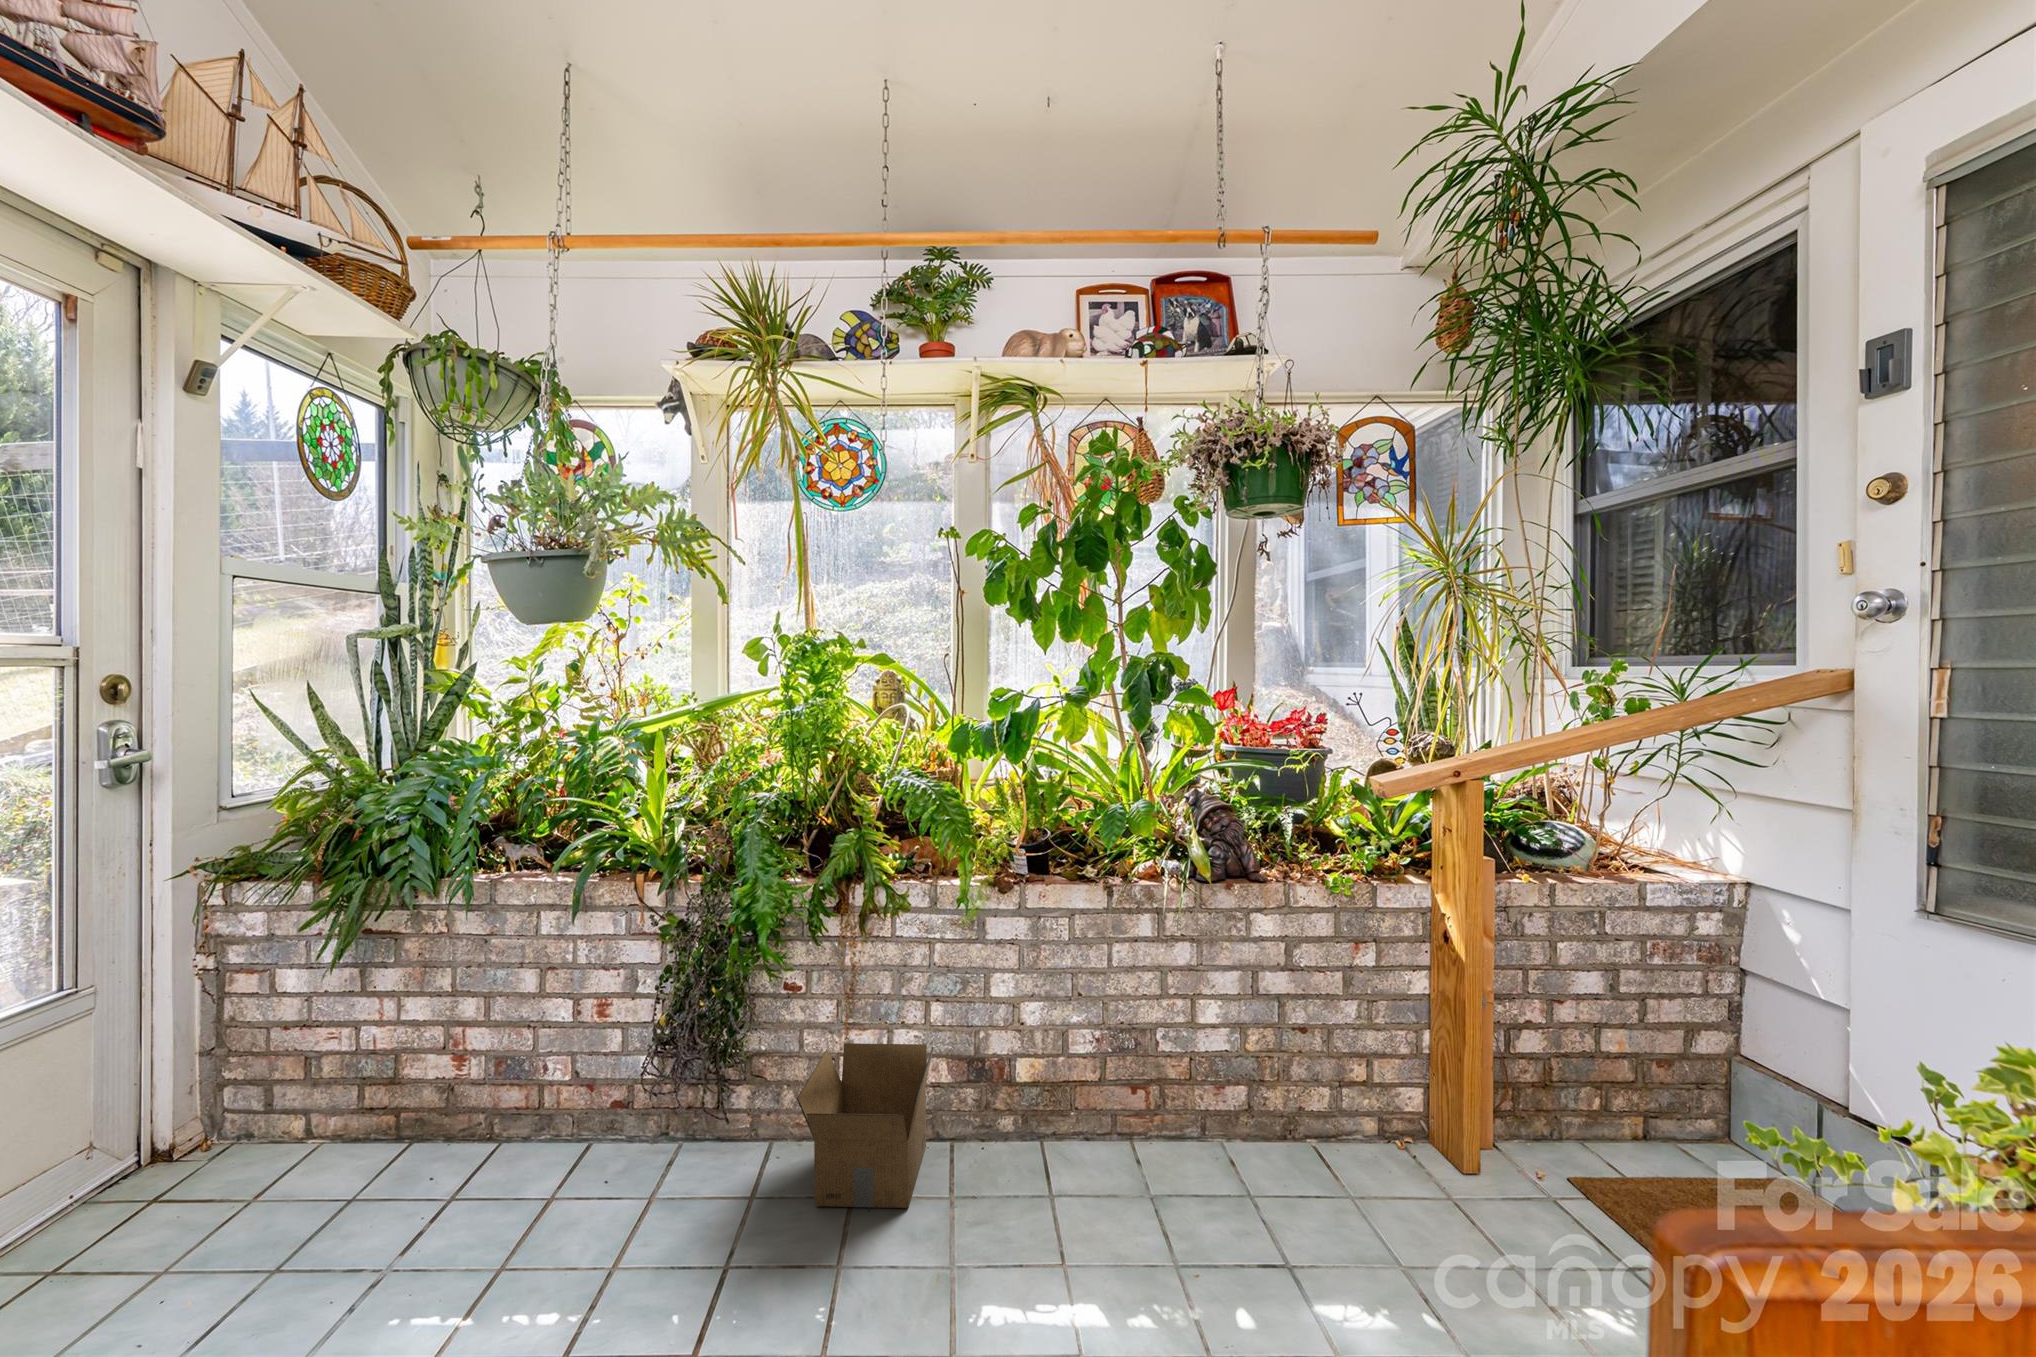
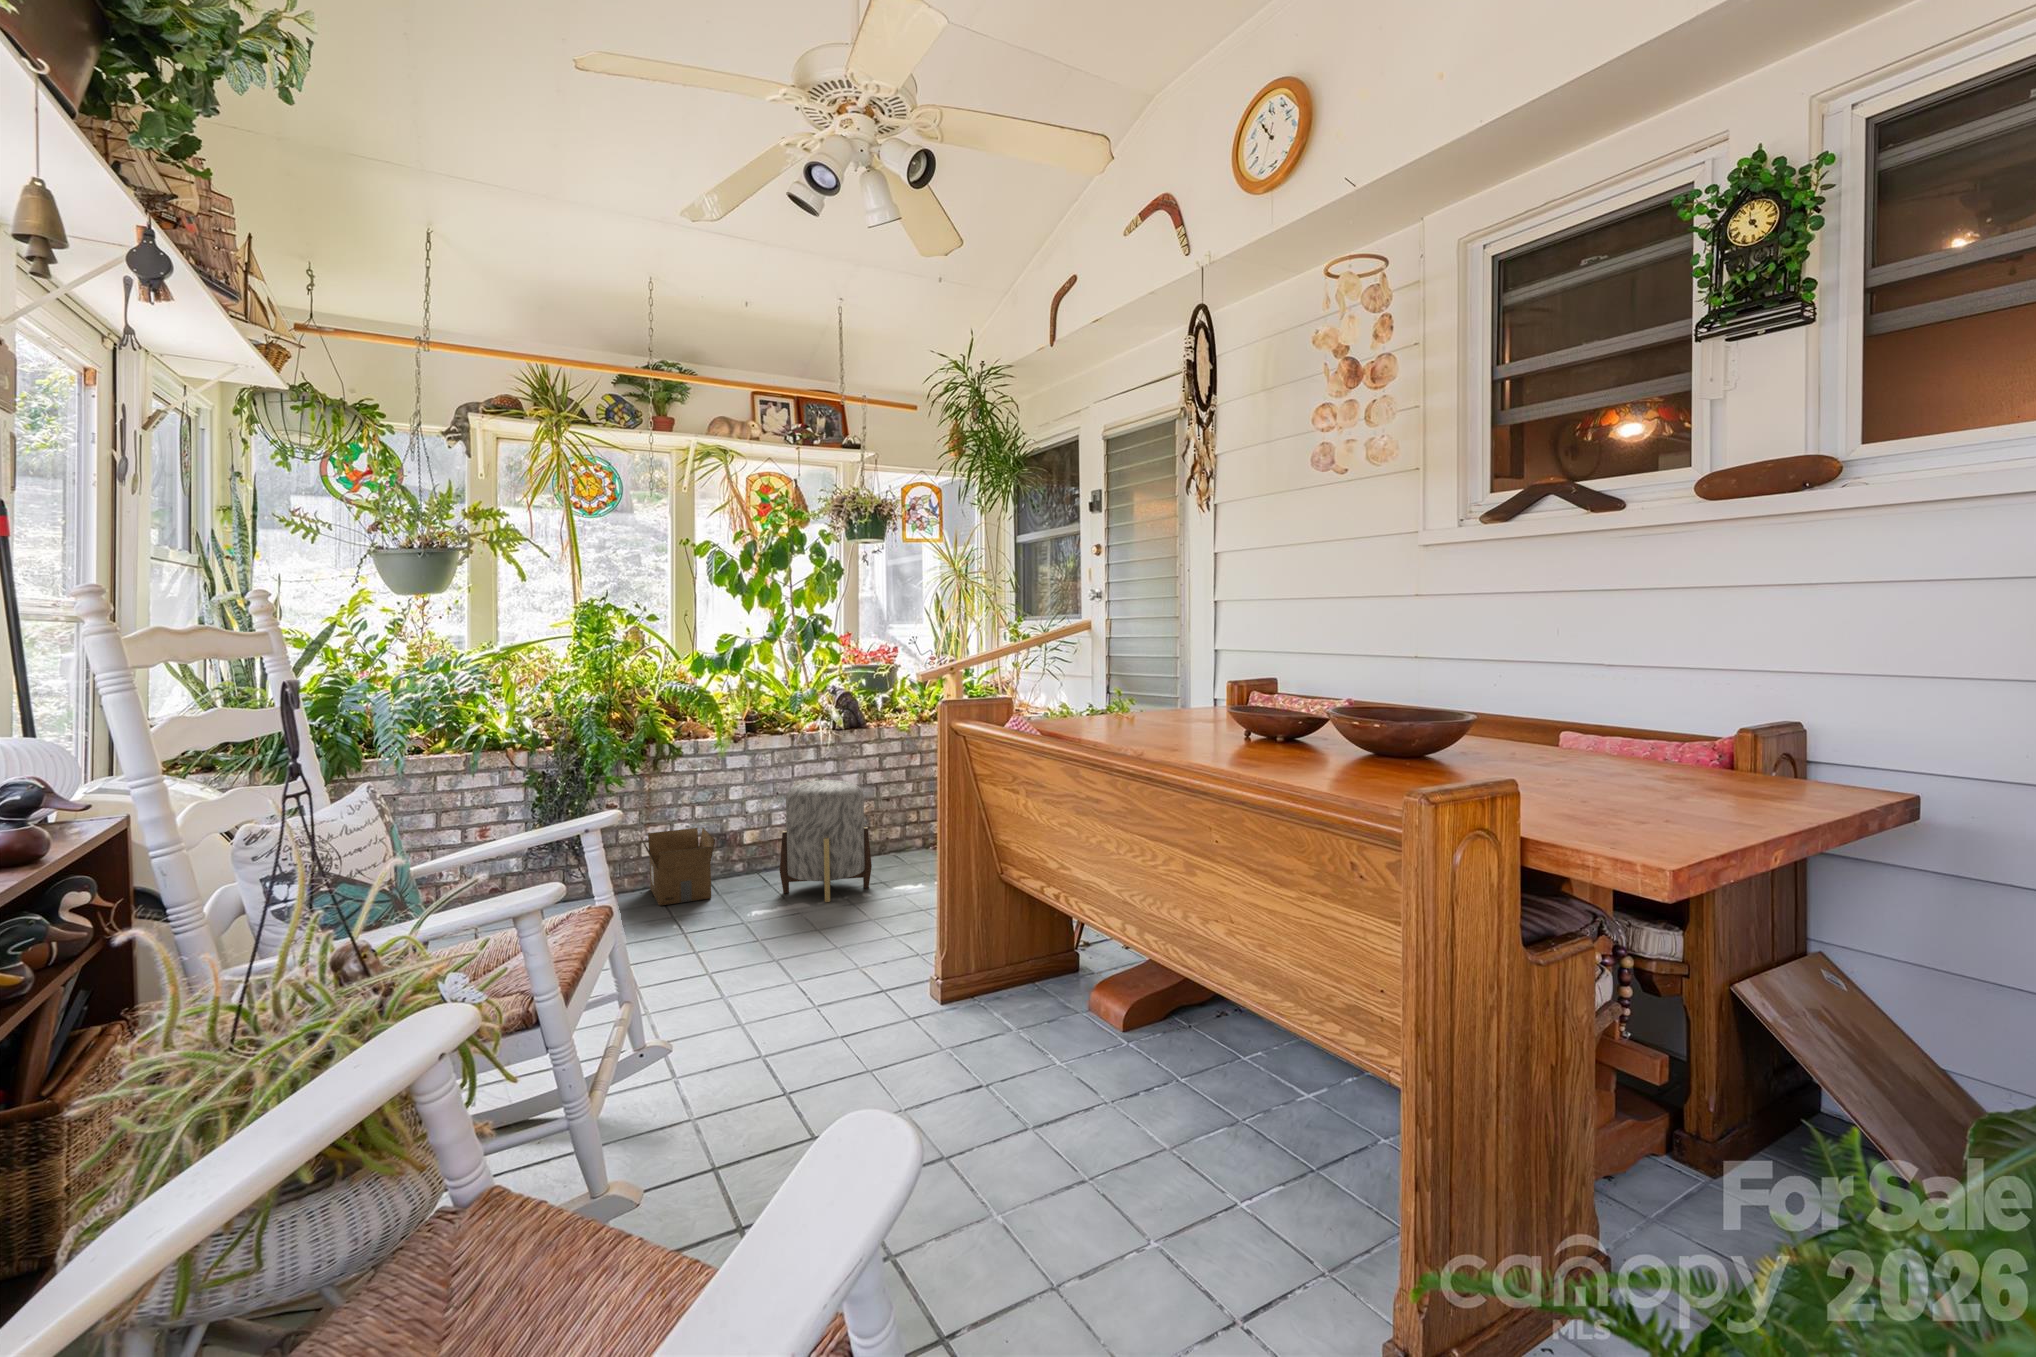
stool: none [1030,1005,1220,1303] -> present [780,780,872,902]

